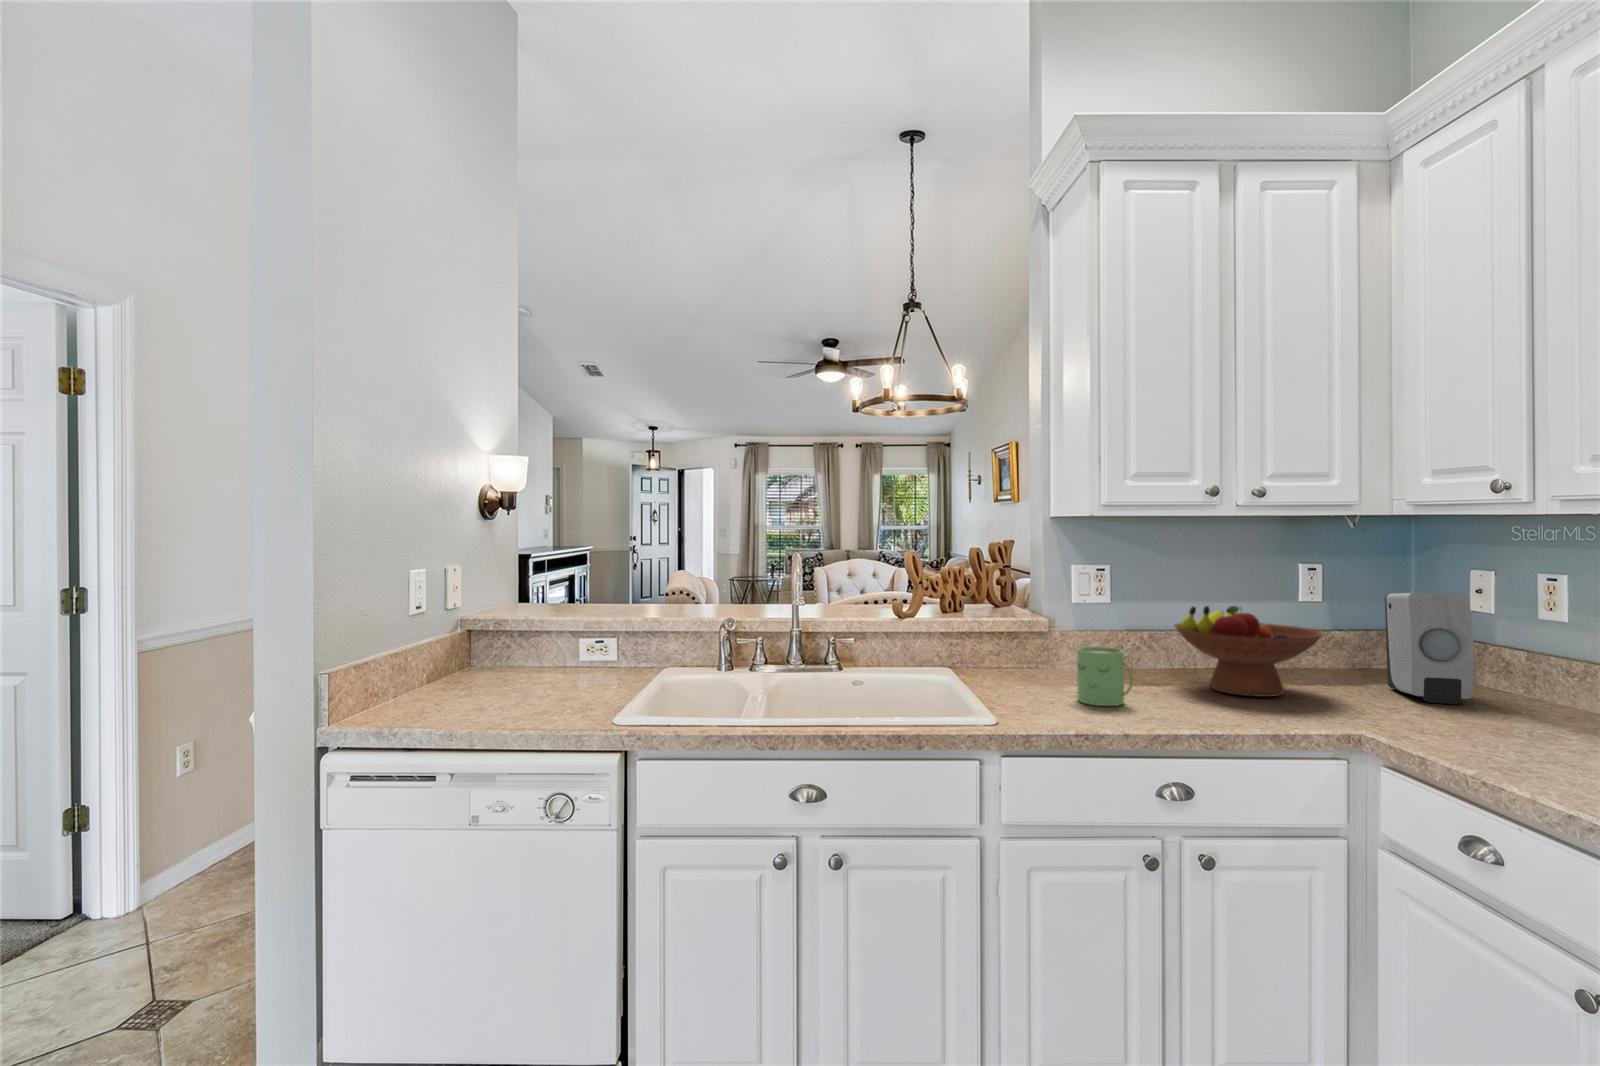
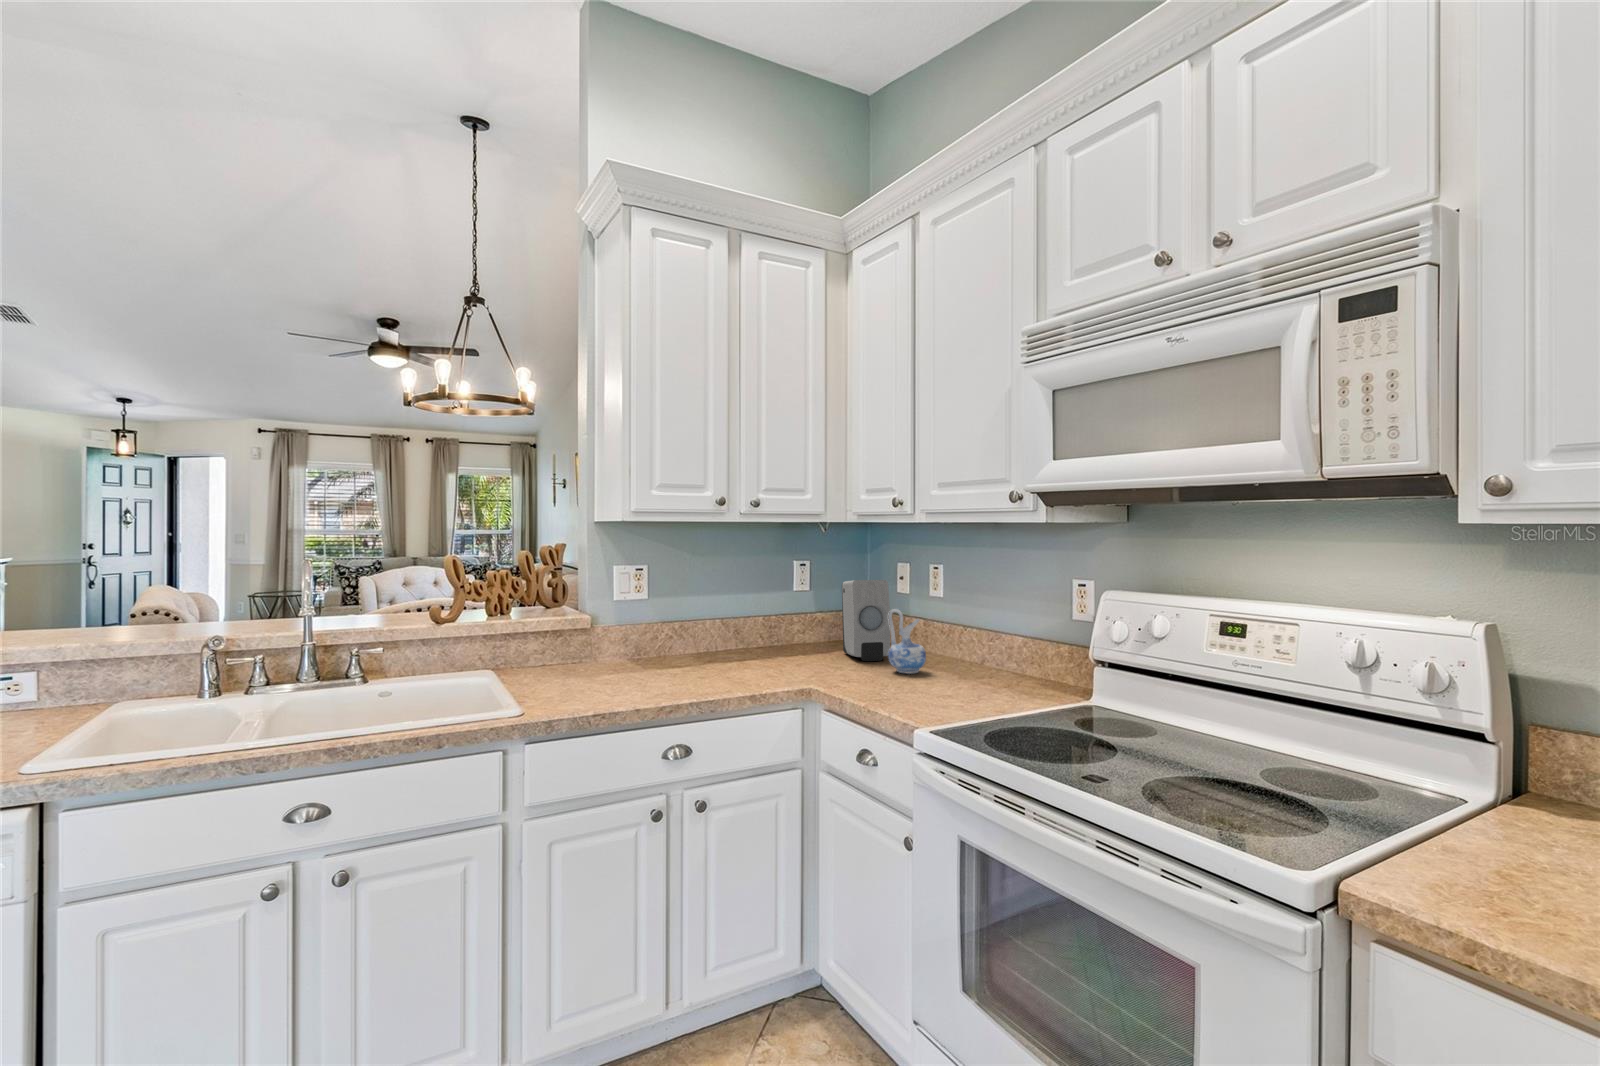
fruit bowl: present [1174,606,1324,697] -> none [691,595,798,669]
ceramic pitcher: none [1478,636,1550,729] -> present [888,609,926,674]
mug: present [1077,647,1133,706] -> none [605,637,652,689]

